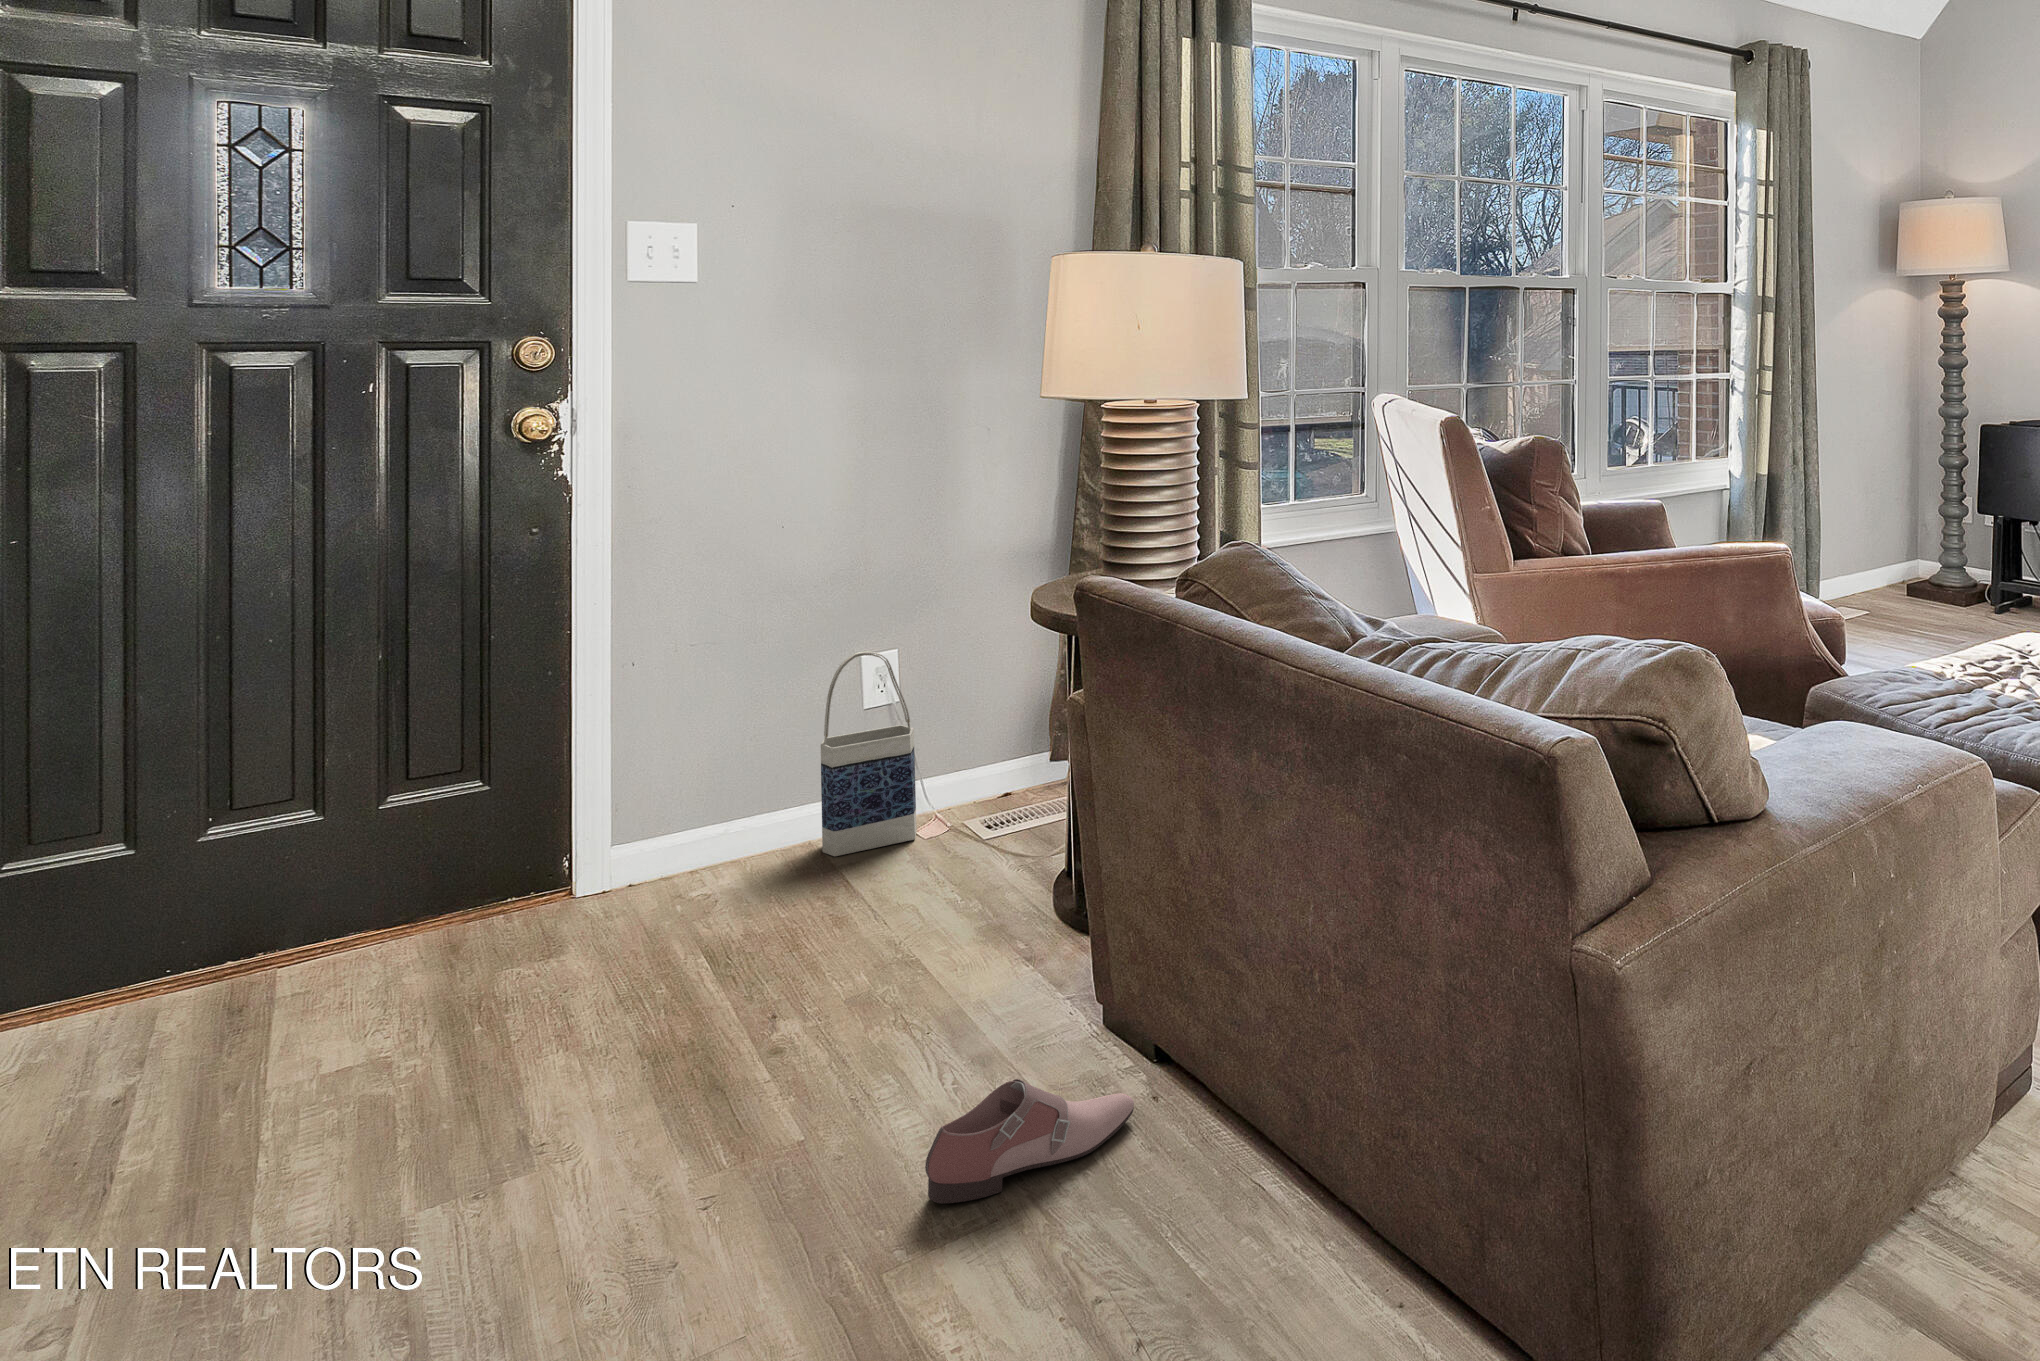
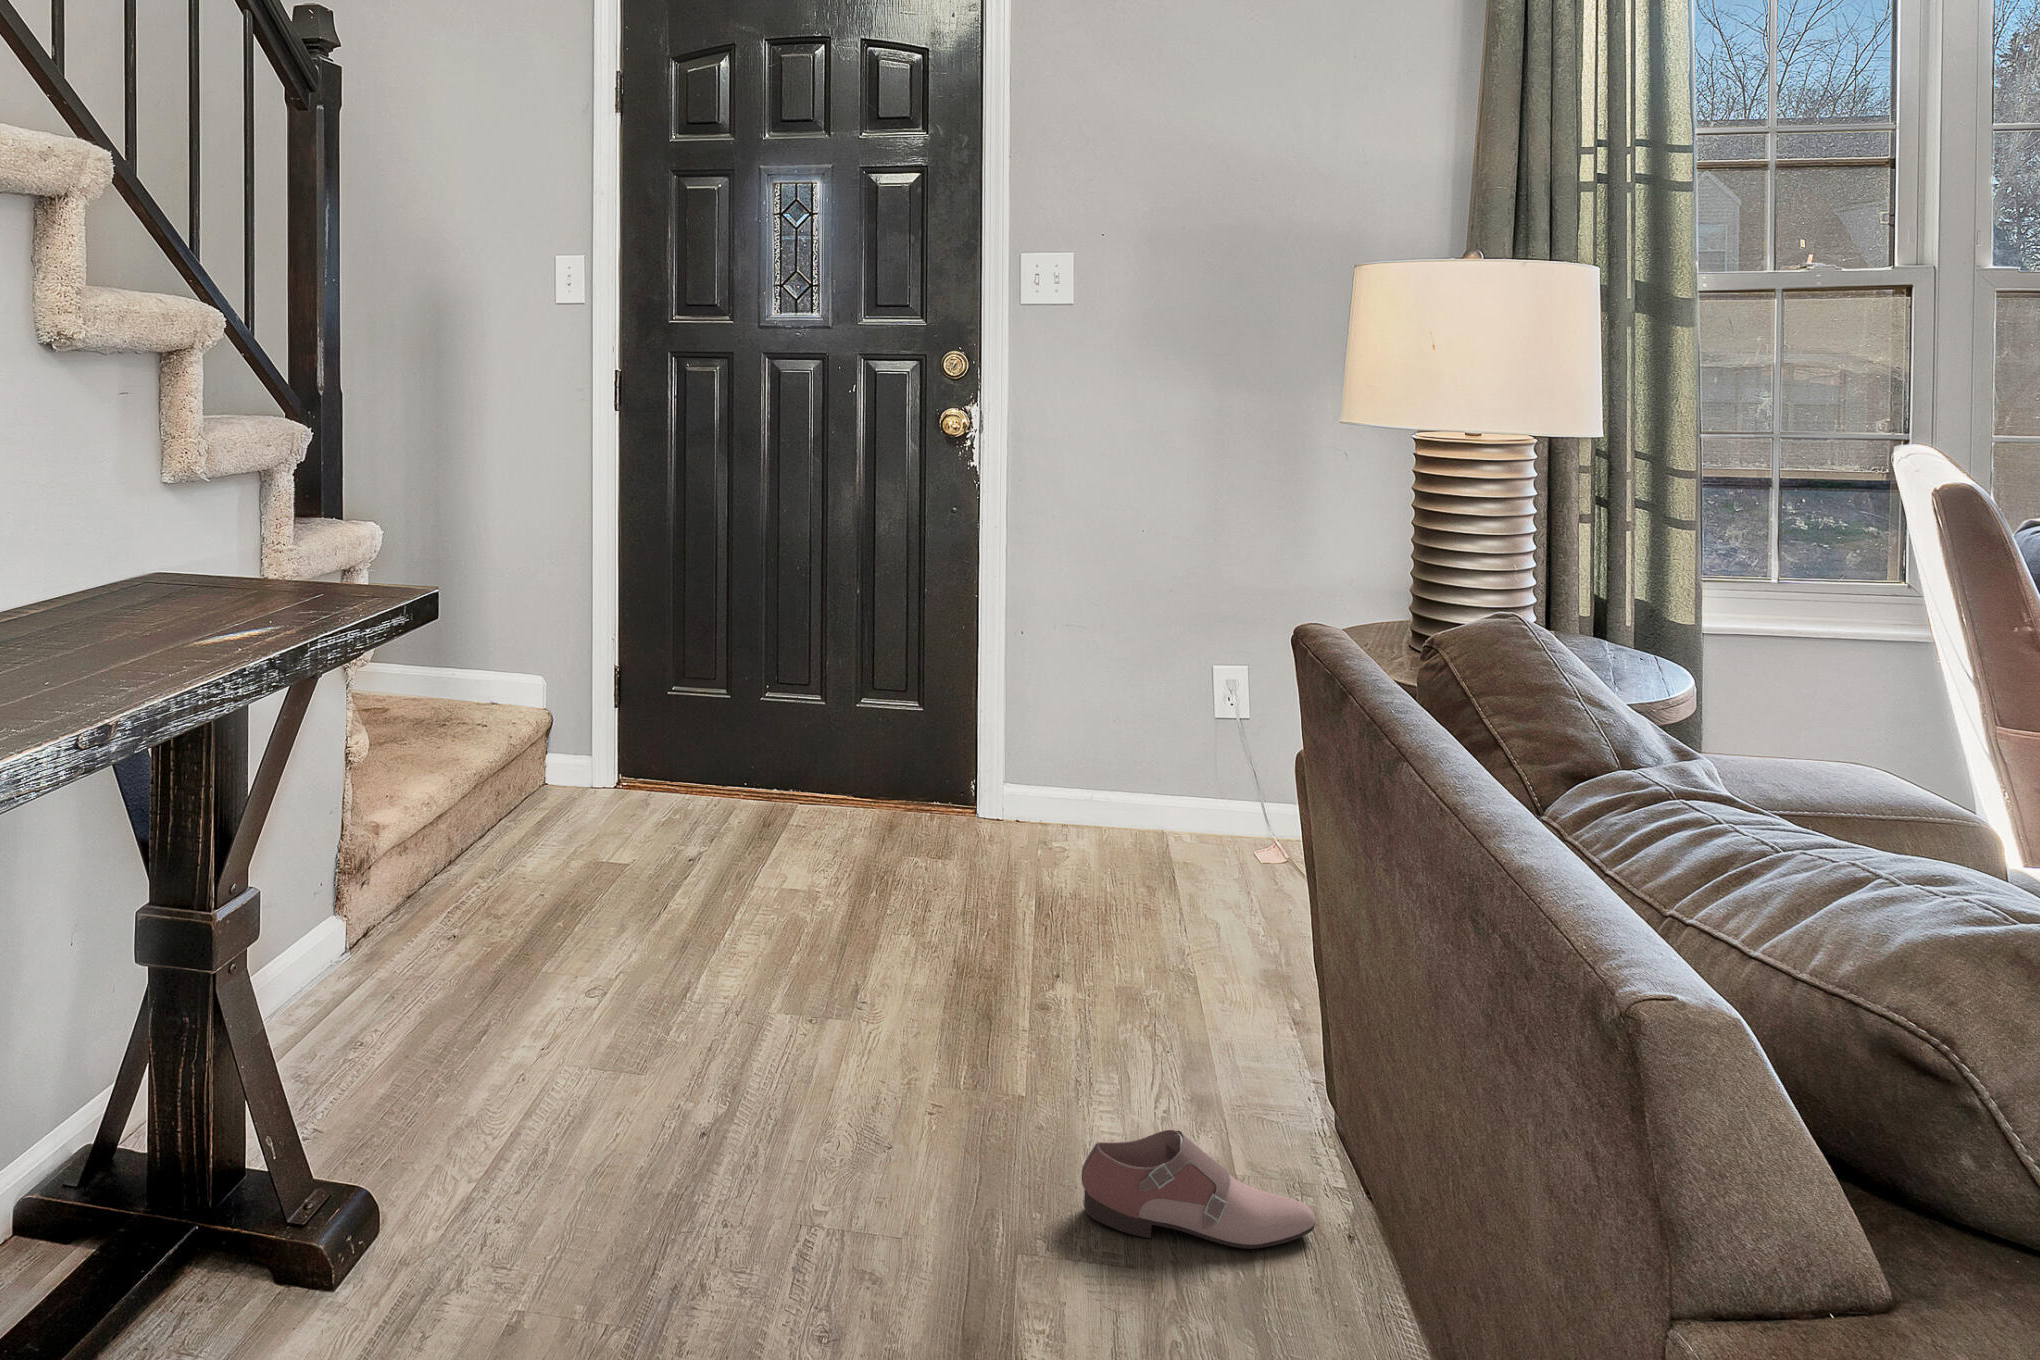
bag: present [821,651,917,856] -> none [1167,658,1257,855]

